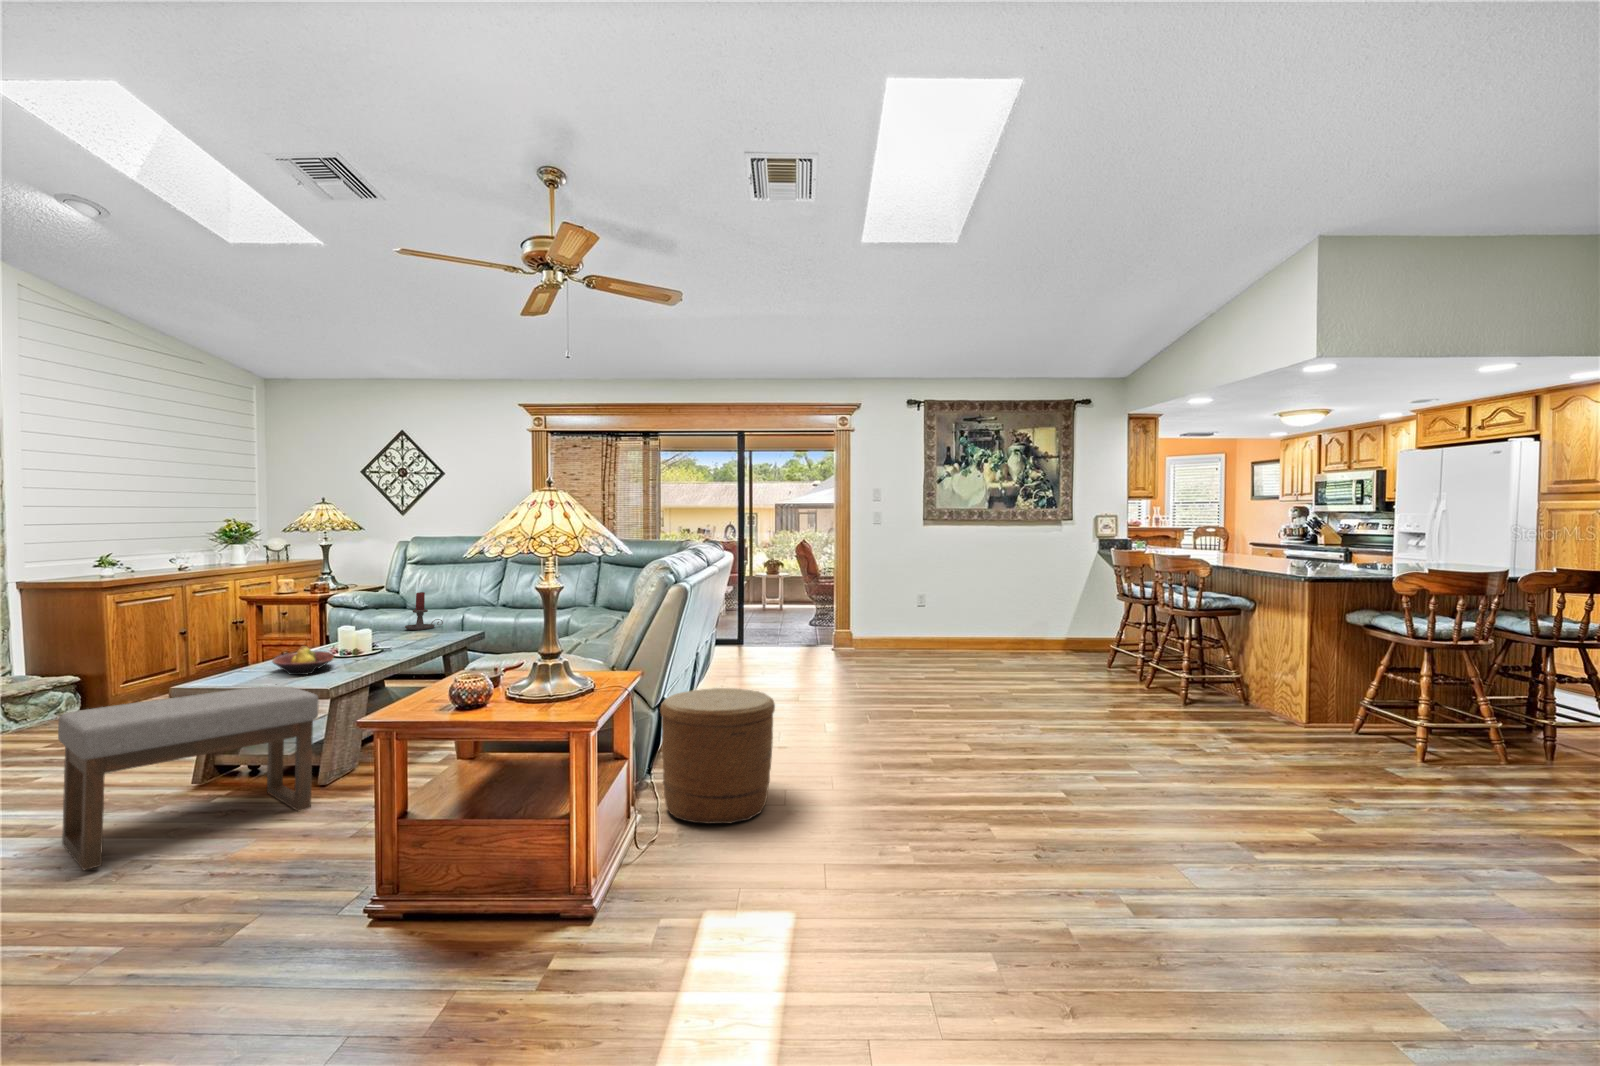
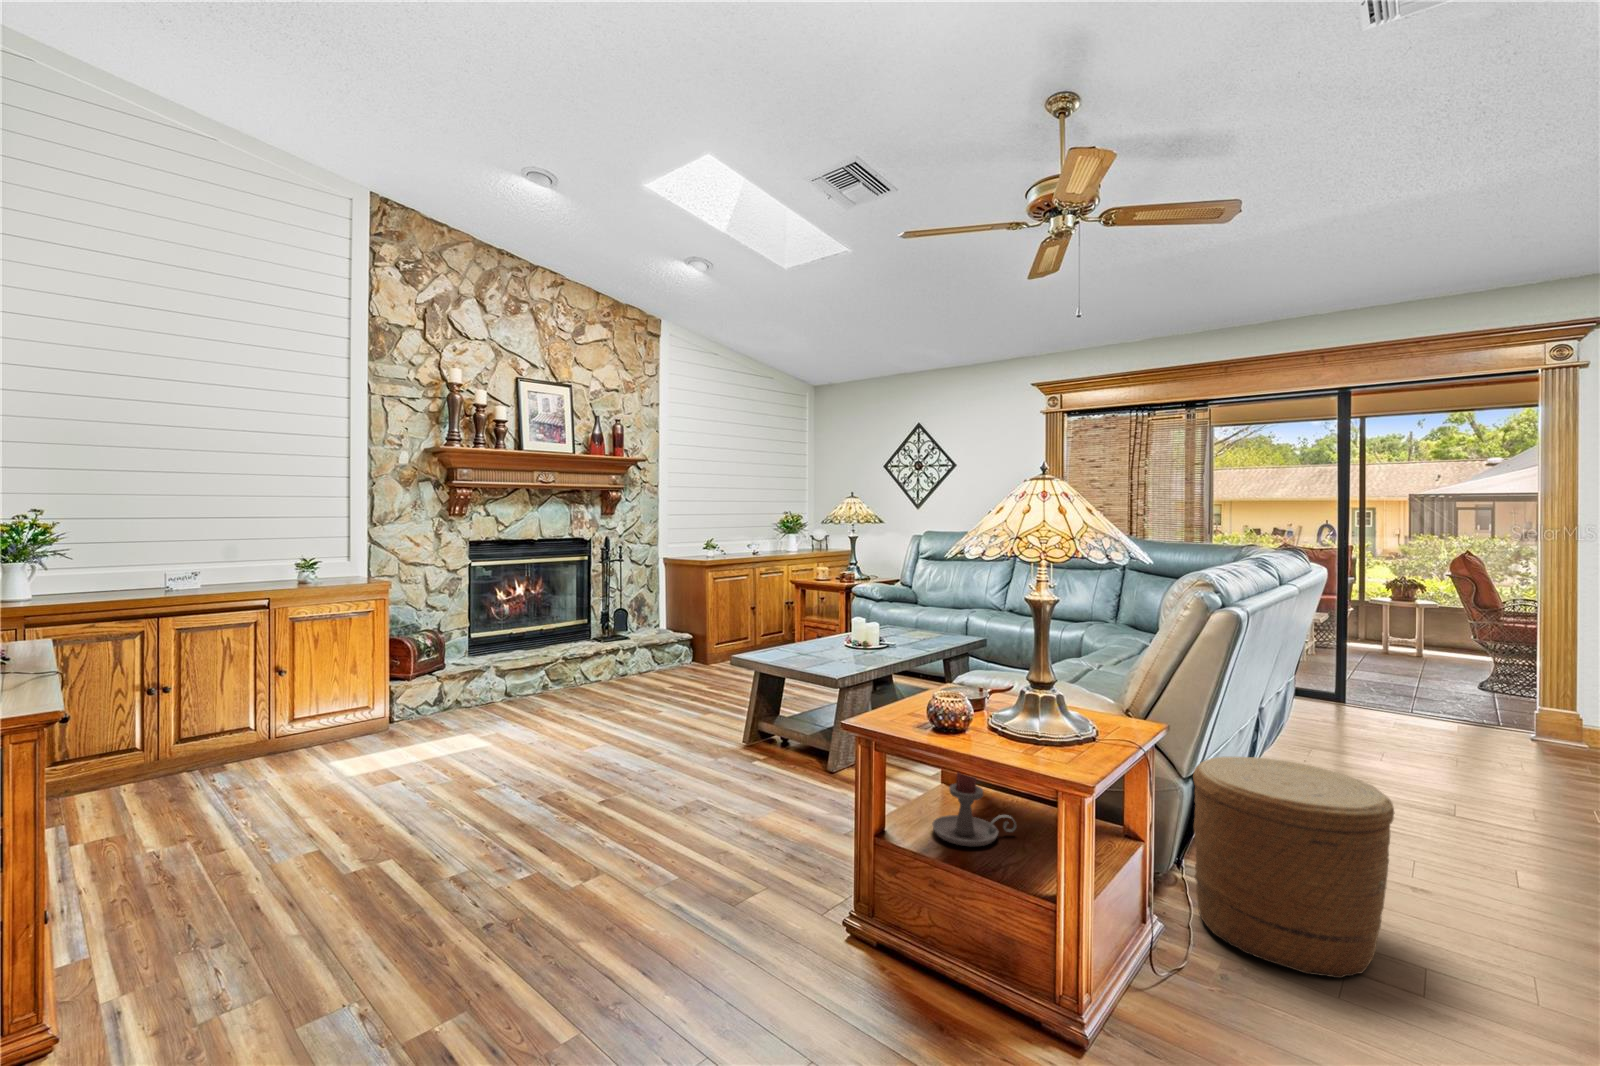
candle holder: present [405,592,443,630] -> present [932,772,1016,846]
fruit bowl: present [273,646,334,675] -> none [798,633,846,661]
ottoman: present [58,687,319,870] -> none [656,667,827,802]

